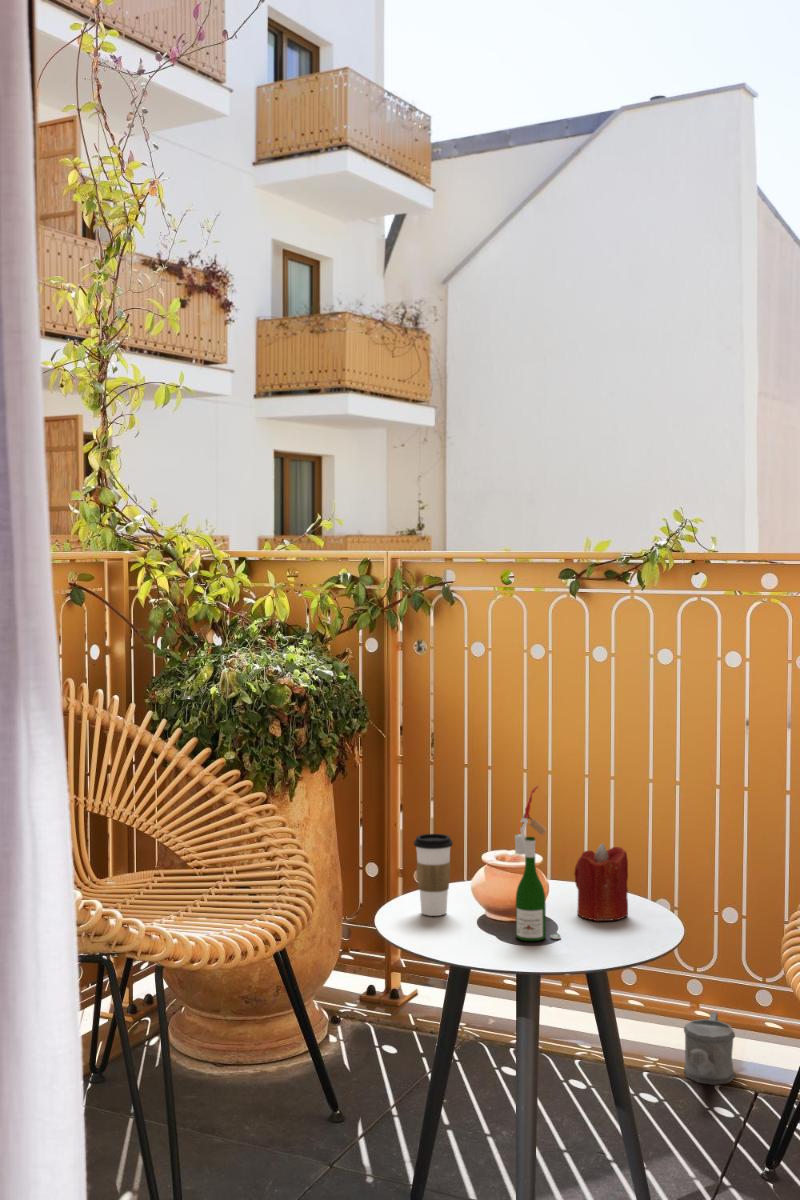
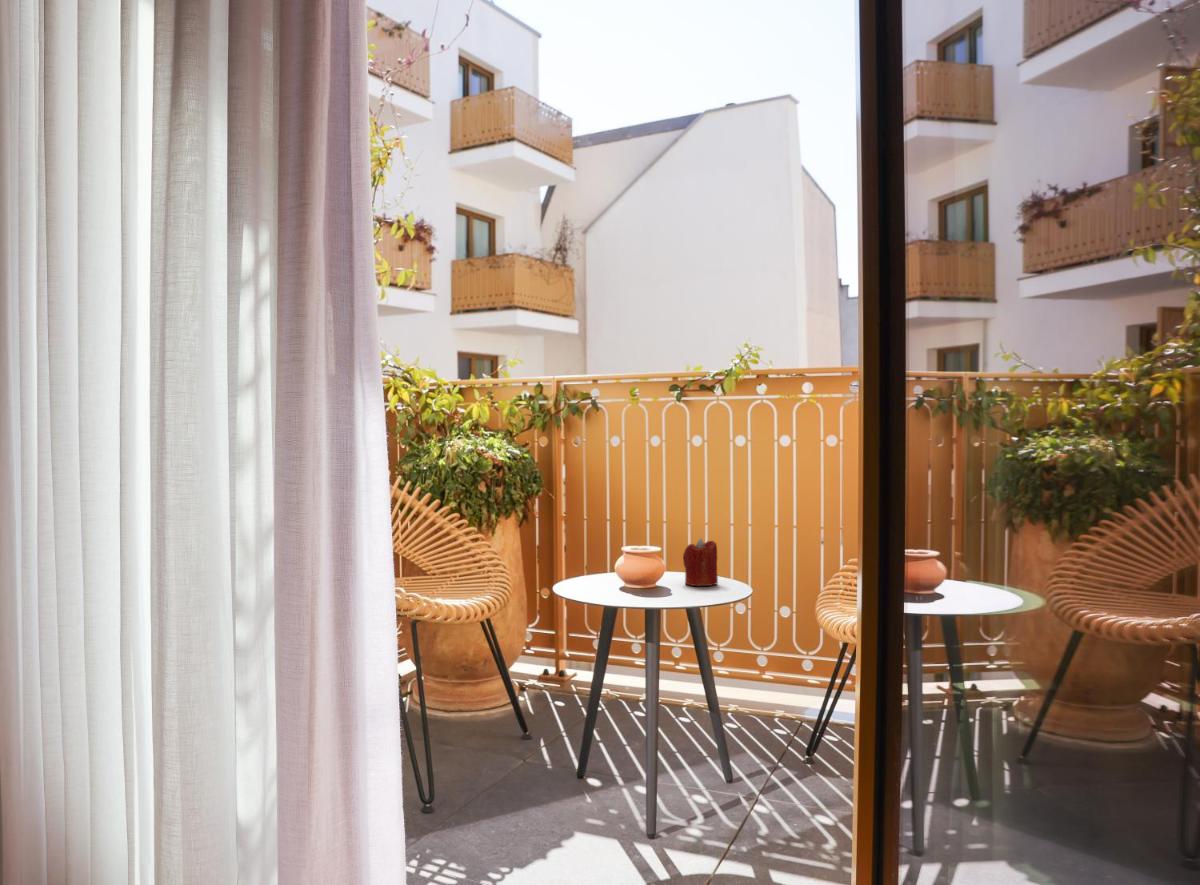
wine bottle: present [515,786,561,941] -> none [645,495,675,595]
coffee cup: present [414,834,453,916] -> none [579,535,605,586]
watering can: present [684,1012,735,1085] -> none [754,672,788,716]

